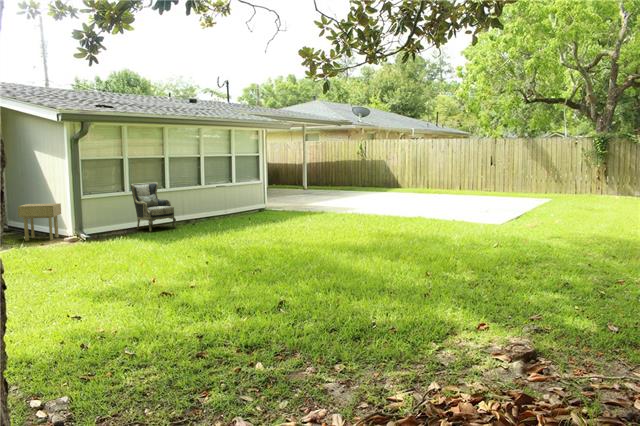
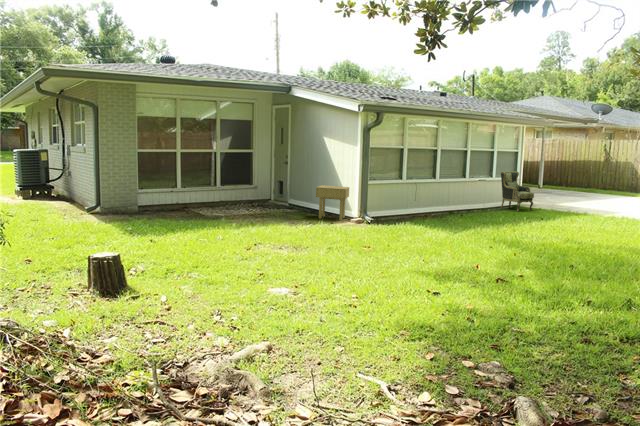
armchair: present [131,182,176,232] -> present [501,171,534,212]

